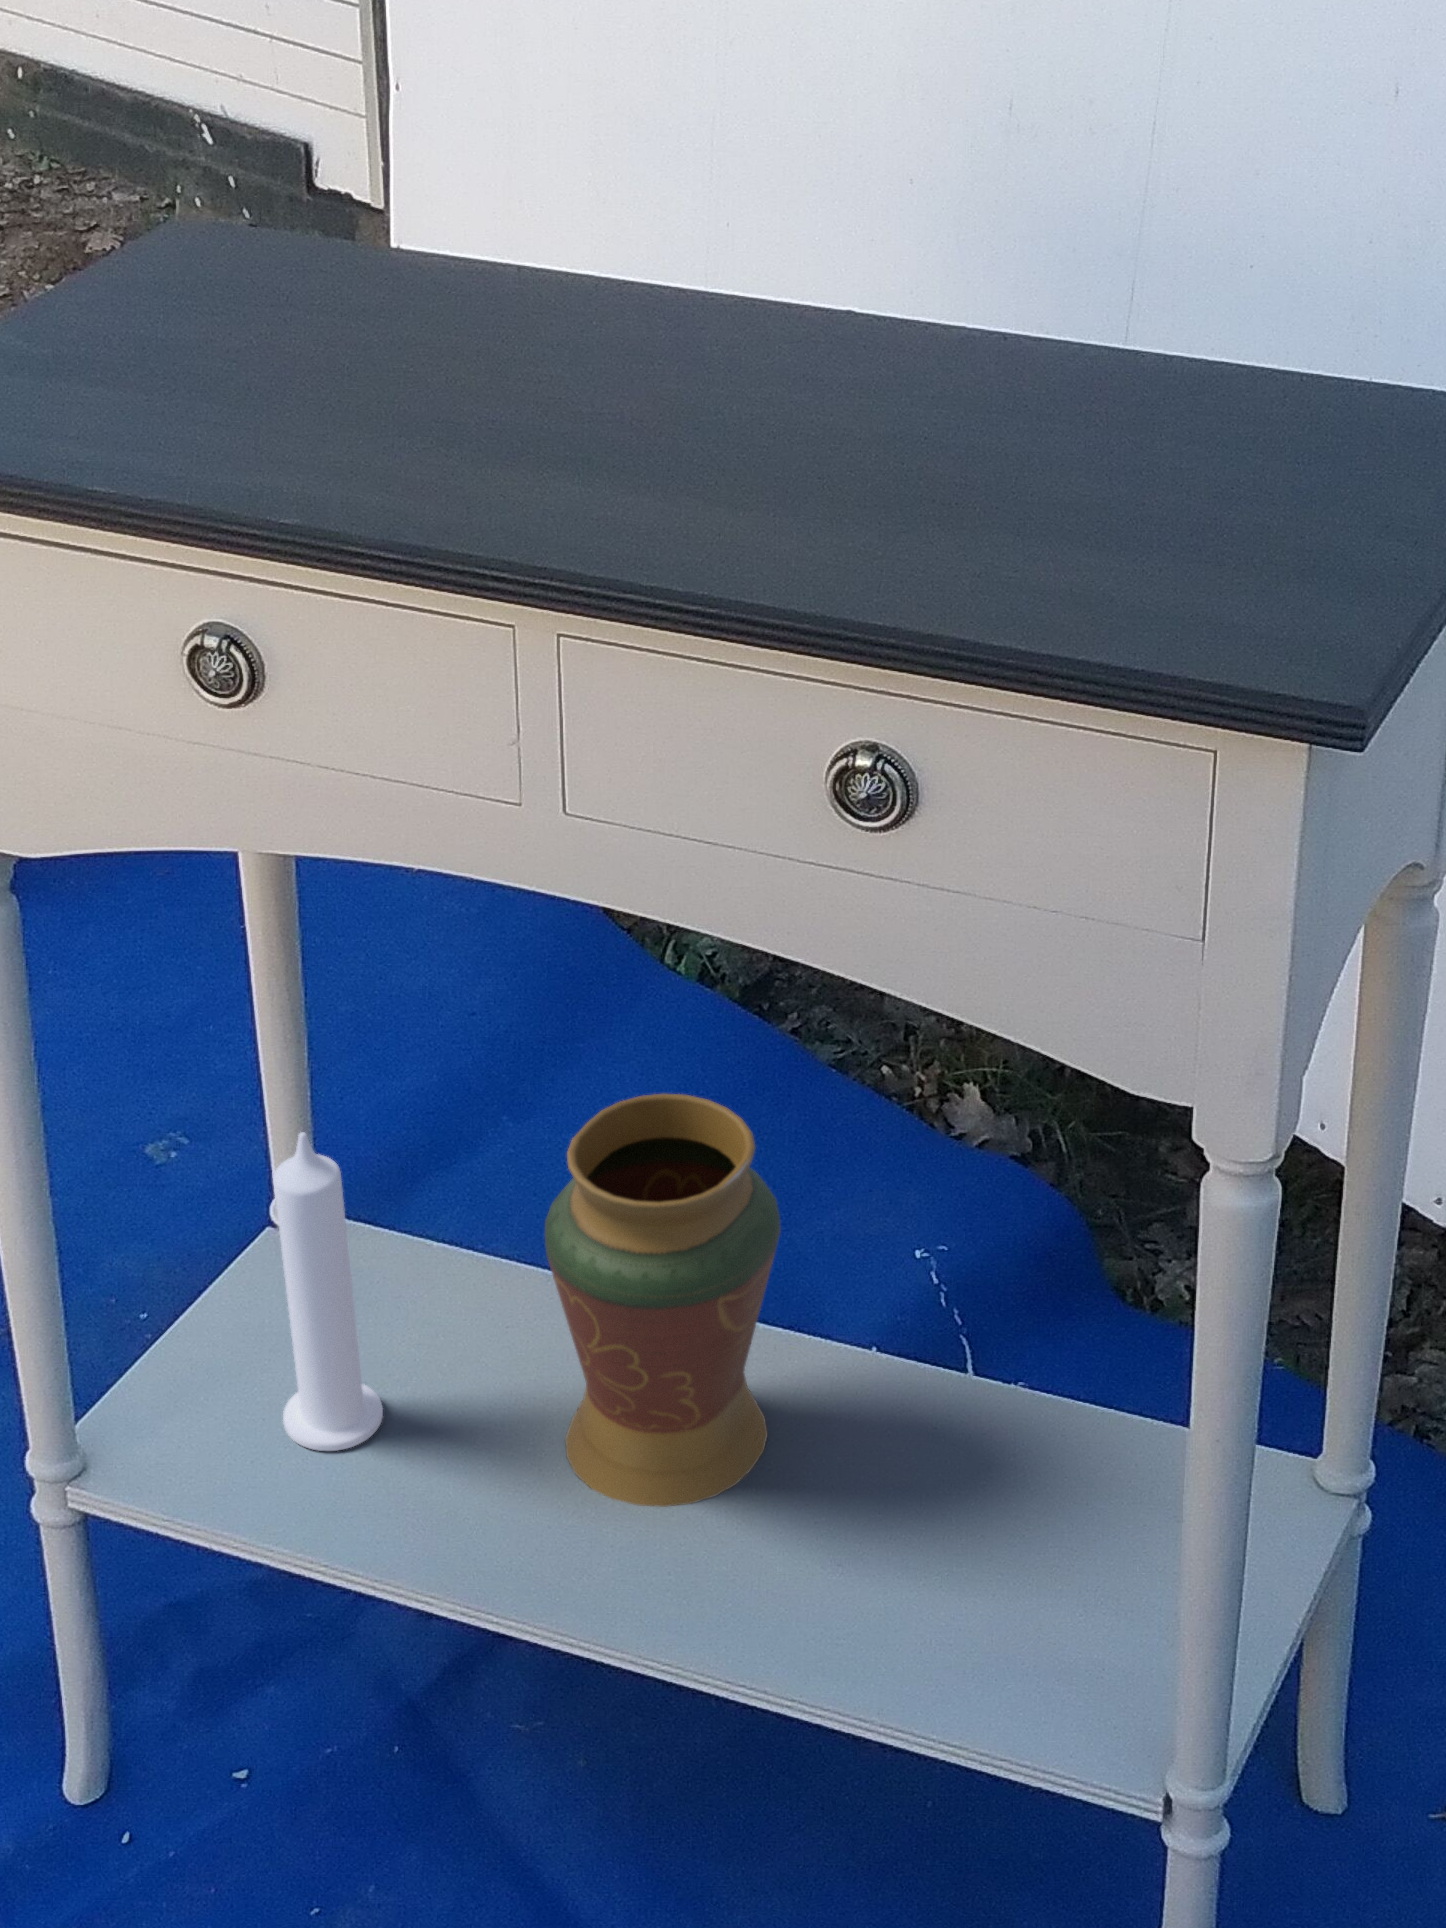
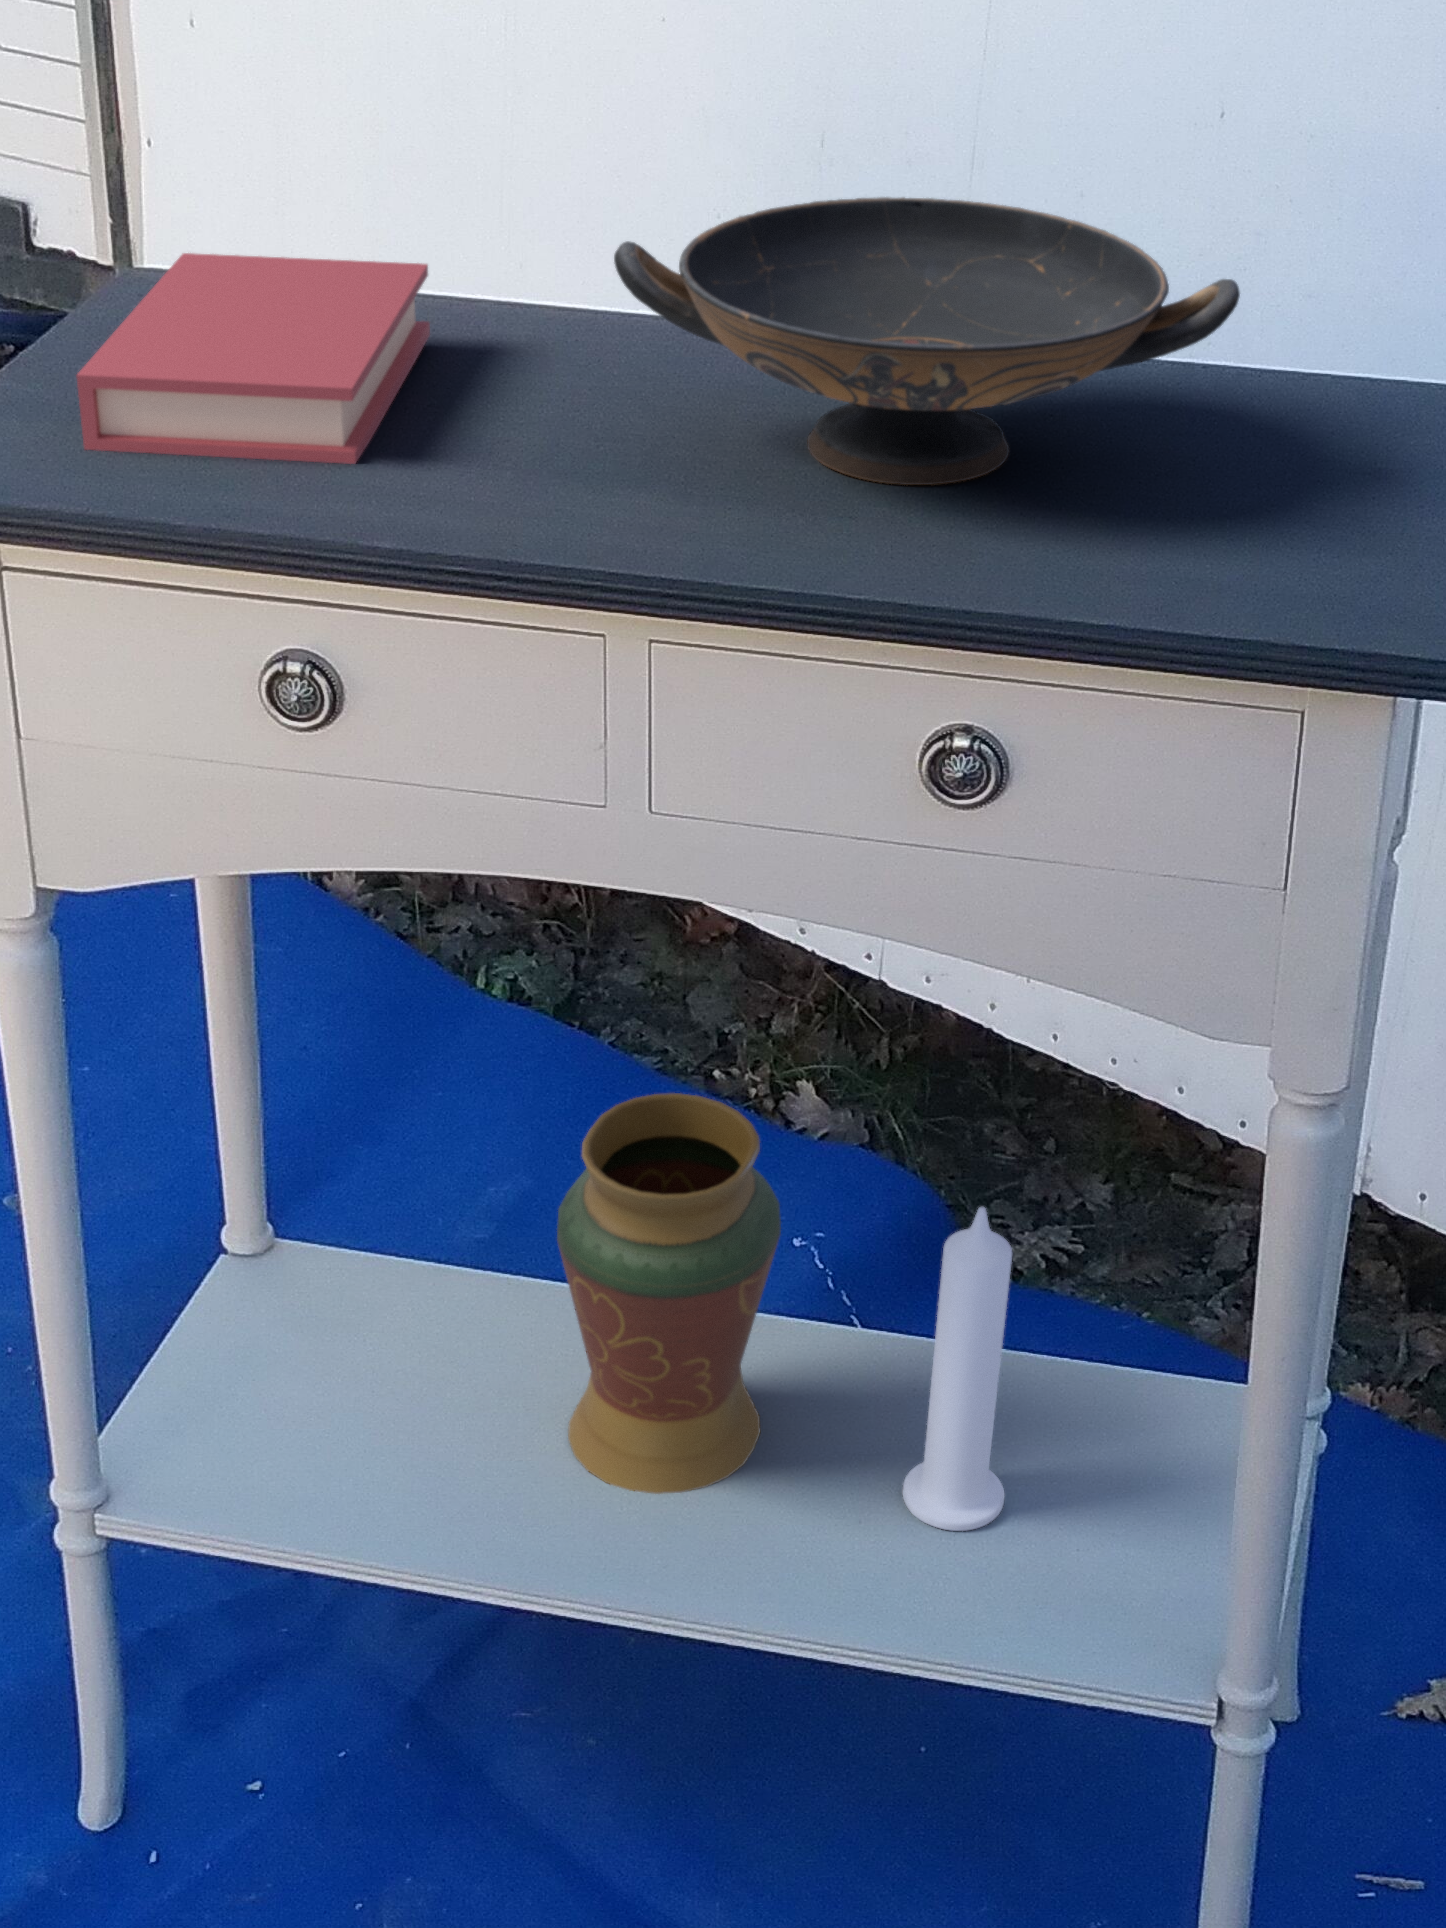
decorative bowl: none [577,172,1226,482] -> present [614,197,1240,485]
book: none [39,209,457,437] -> present [76,253,430,464]
candle: present [273,1132,383,1451] -> present [902,1207,1012,1531]

